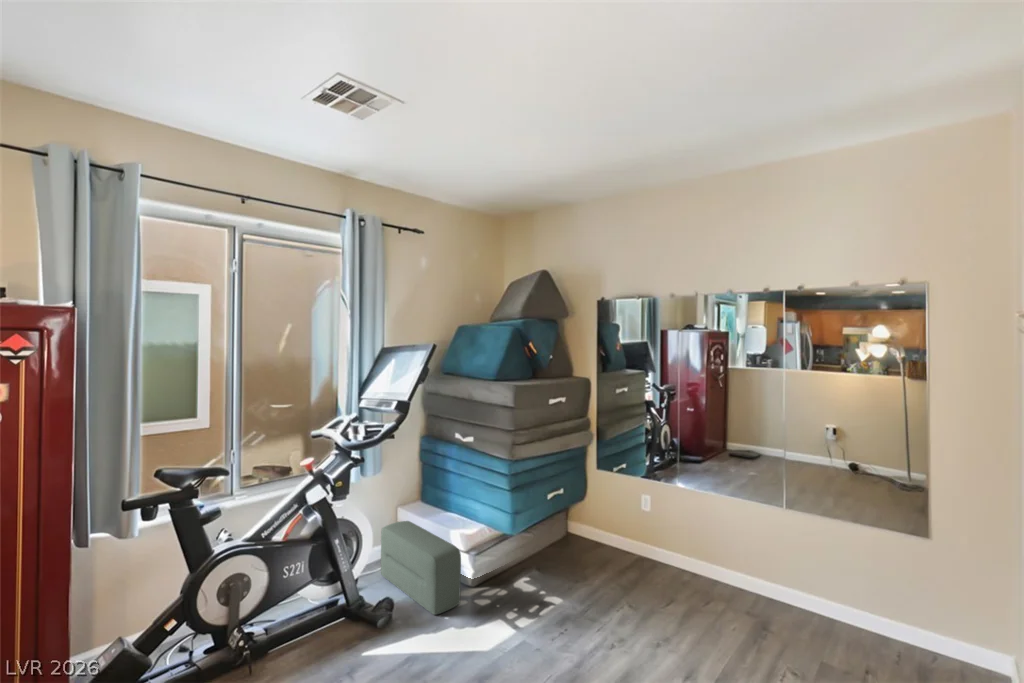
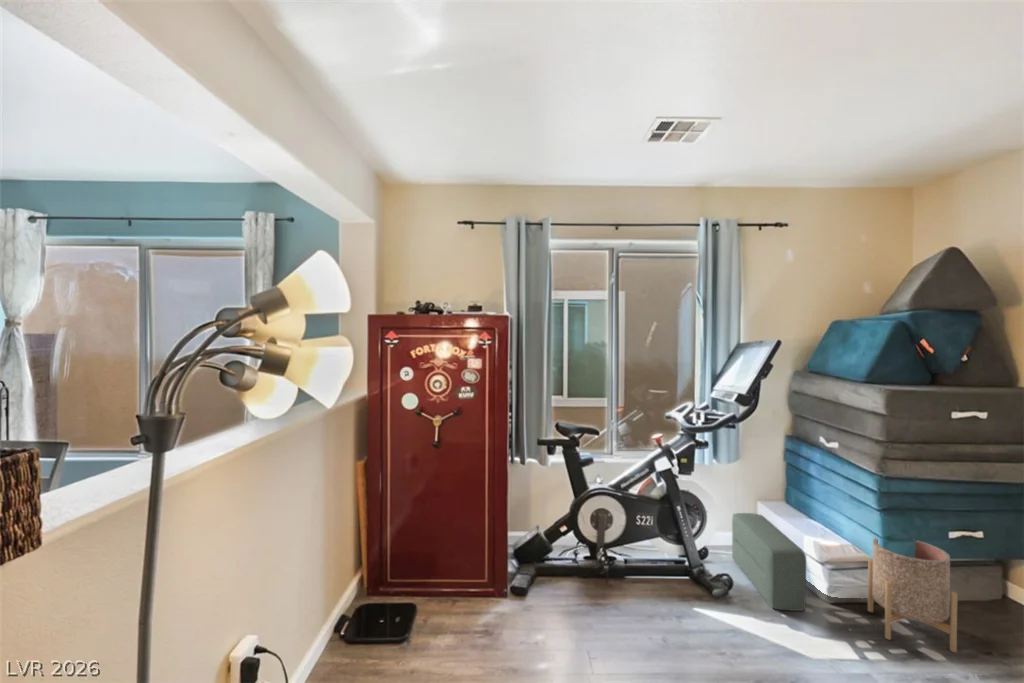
planter: none [501,509,562,602] -> present [868,538,957,652]

